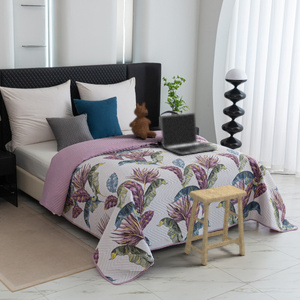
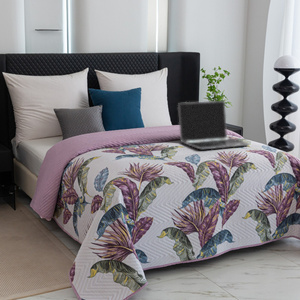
teddy bear: present [129,103,157,139] -> none [142,88,176,132]
footstool: present [185,185,247,265] -> none [195,188,278,293]

